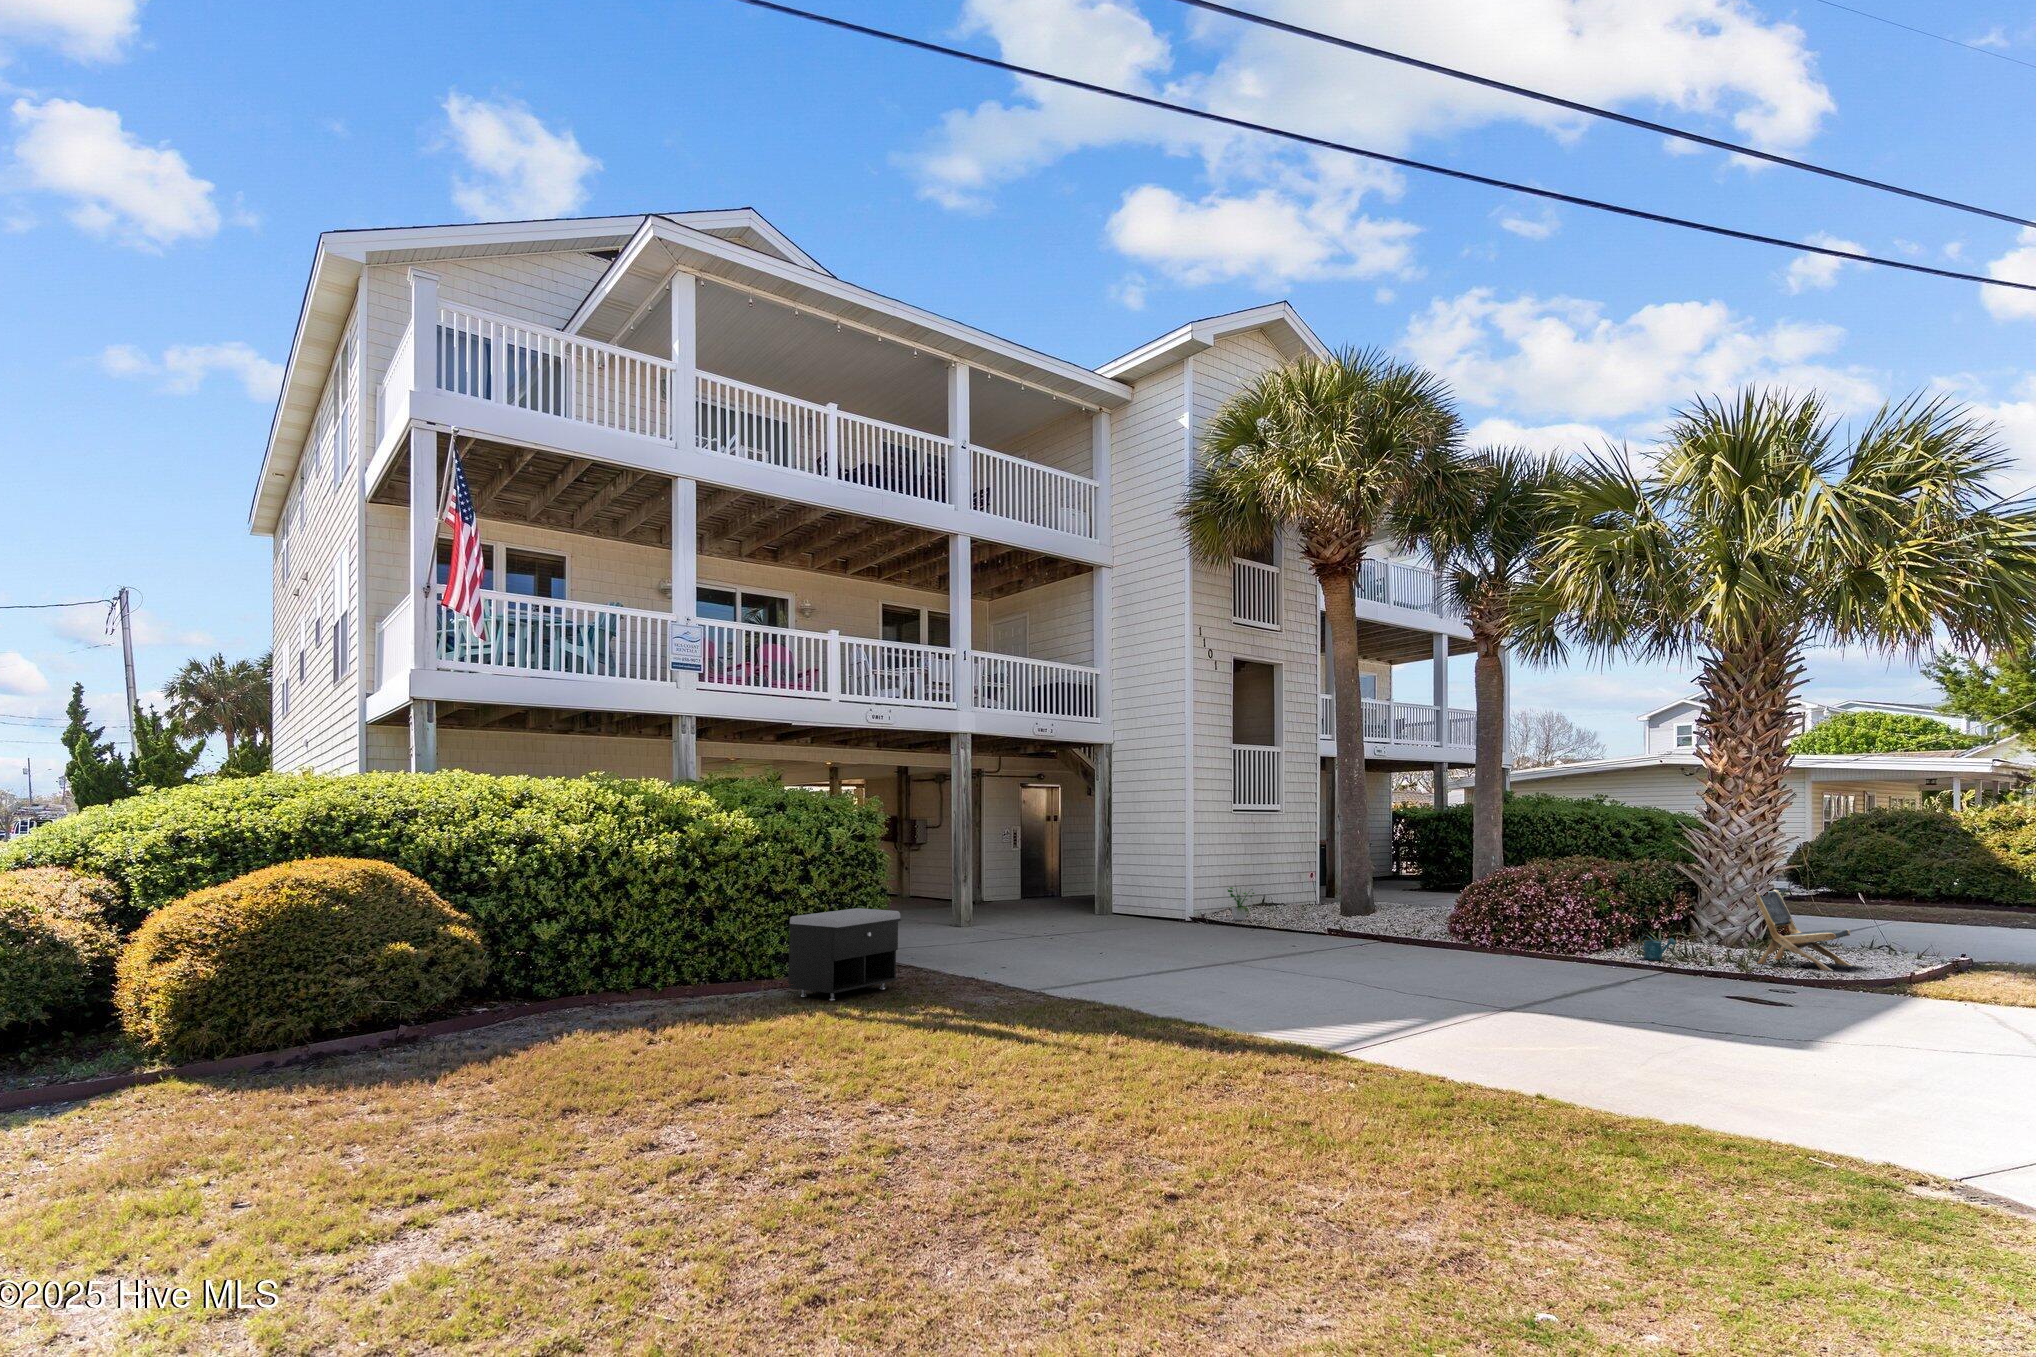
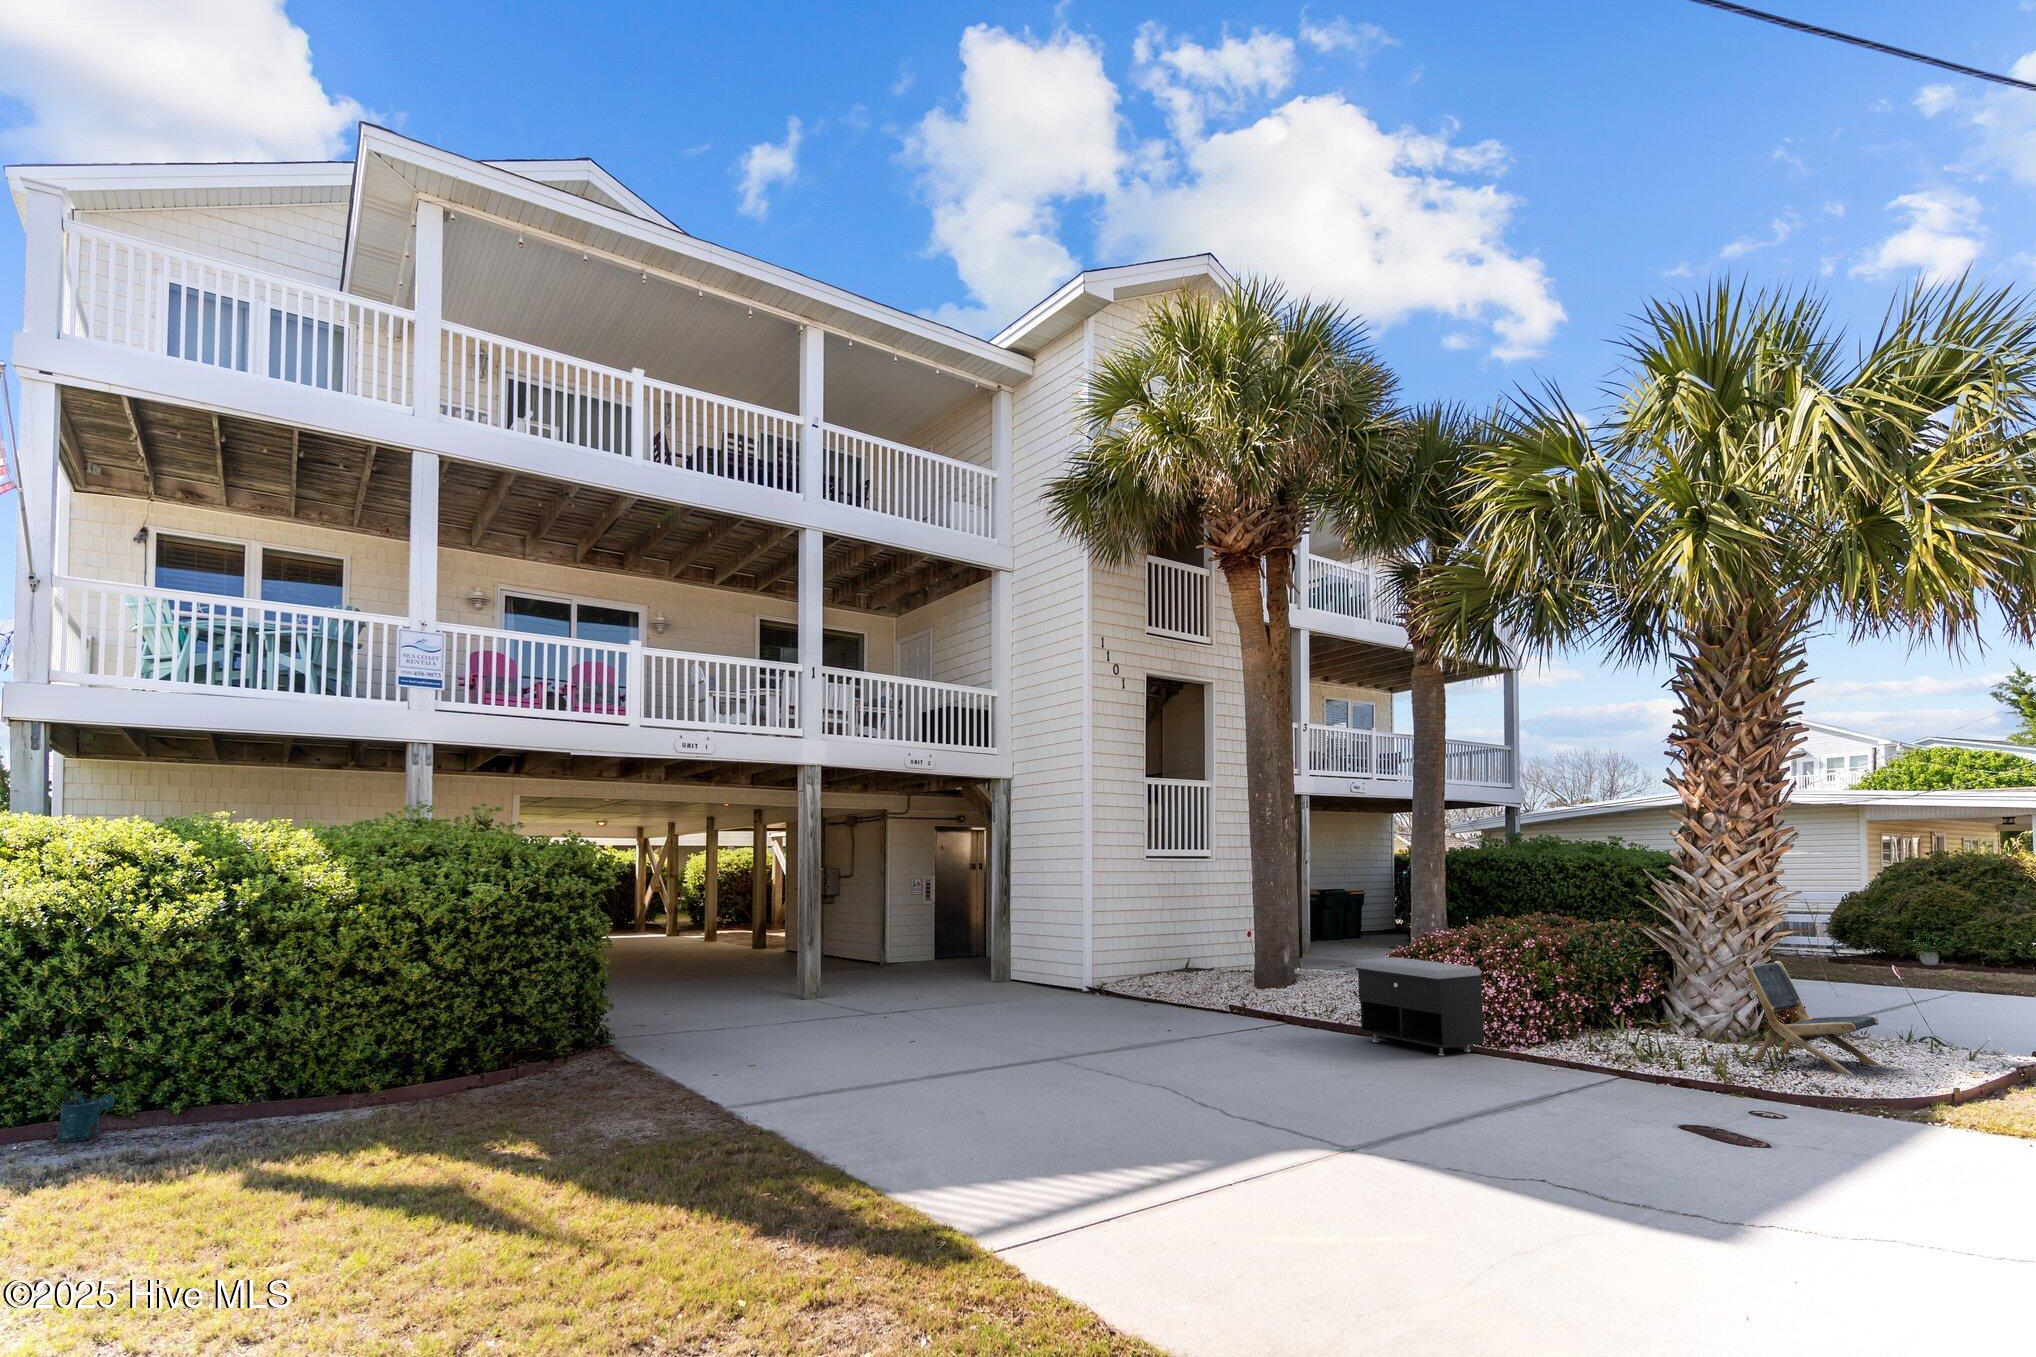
potted plant: present [1227,887,1254,921] -> present [1915,931,1951,966]
storage bench: present [788,908,900,1000] -> present [1356,957,1484,1055]
watering can: present [1640,935,1675,960] -> present [57,1090,115,1142]

